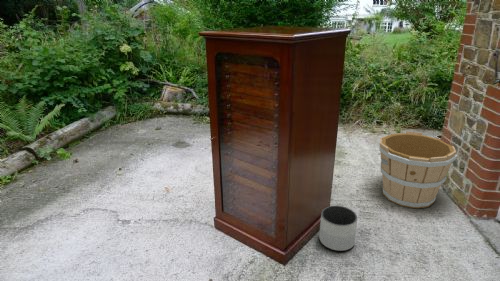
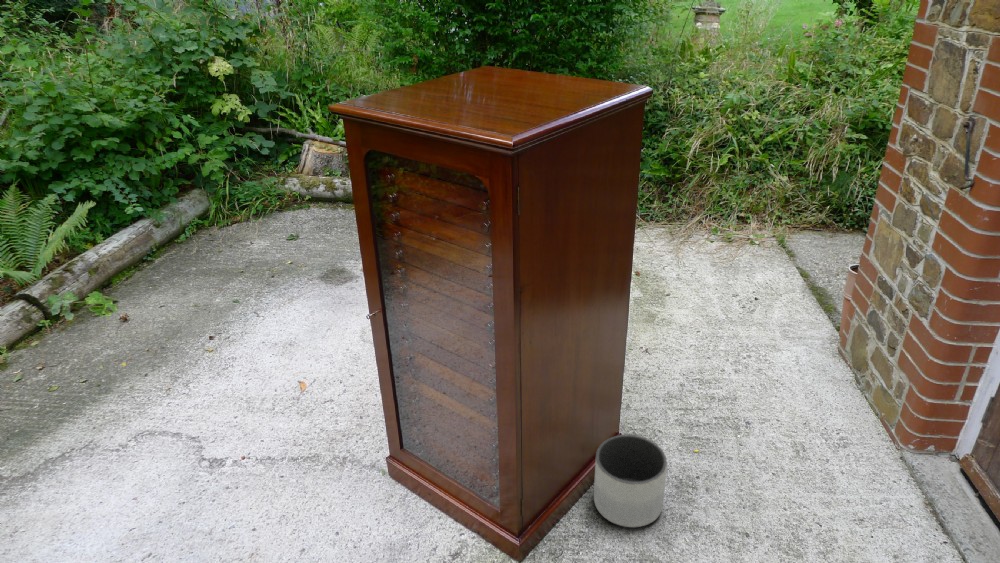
wooden bucket: present [379,131,457,208] -> none [725,263,881,426]

